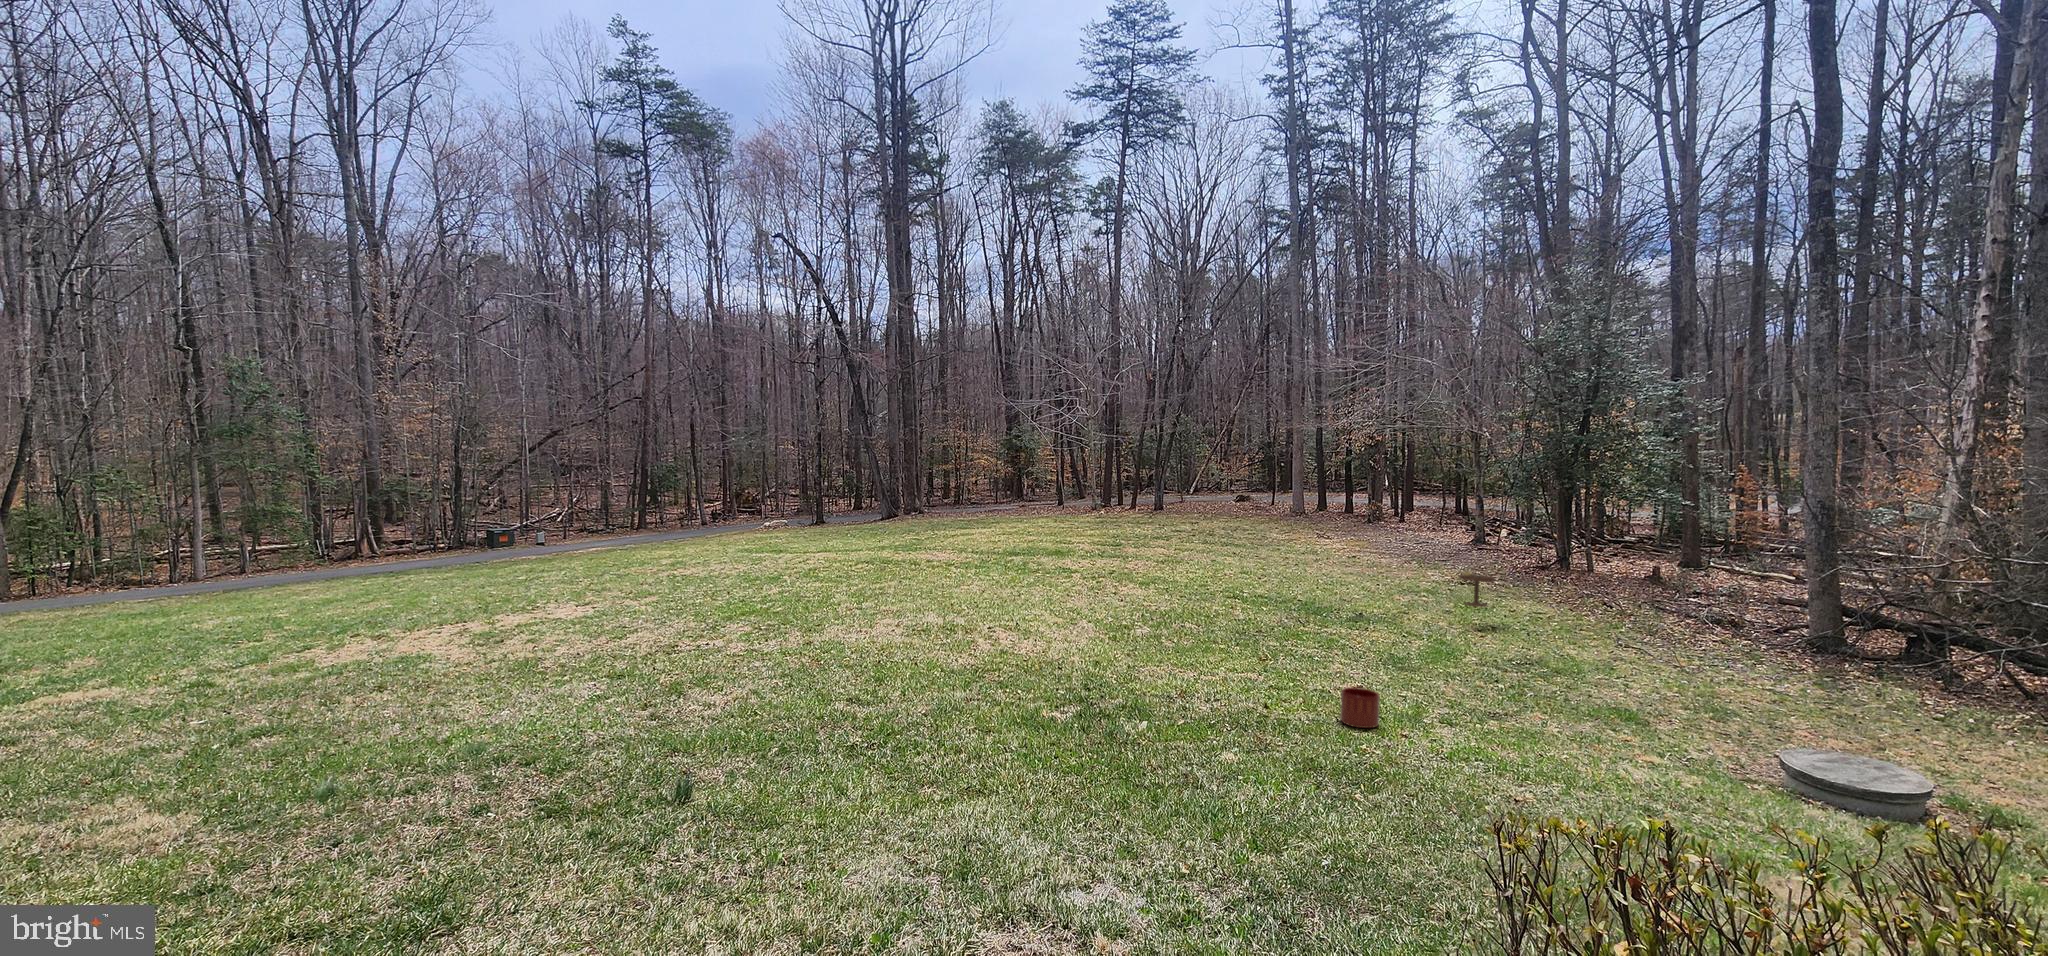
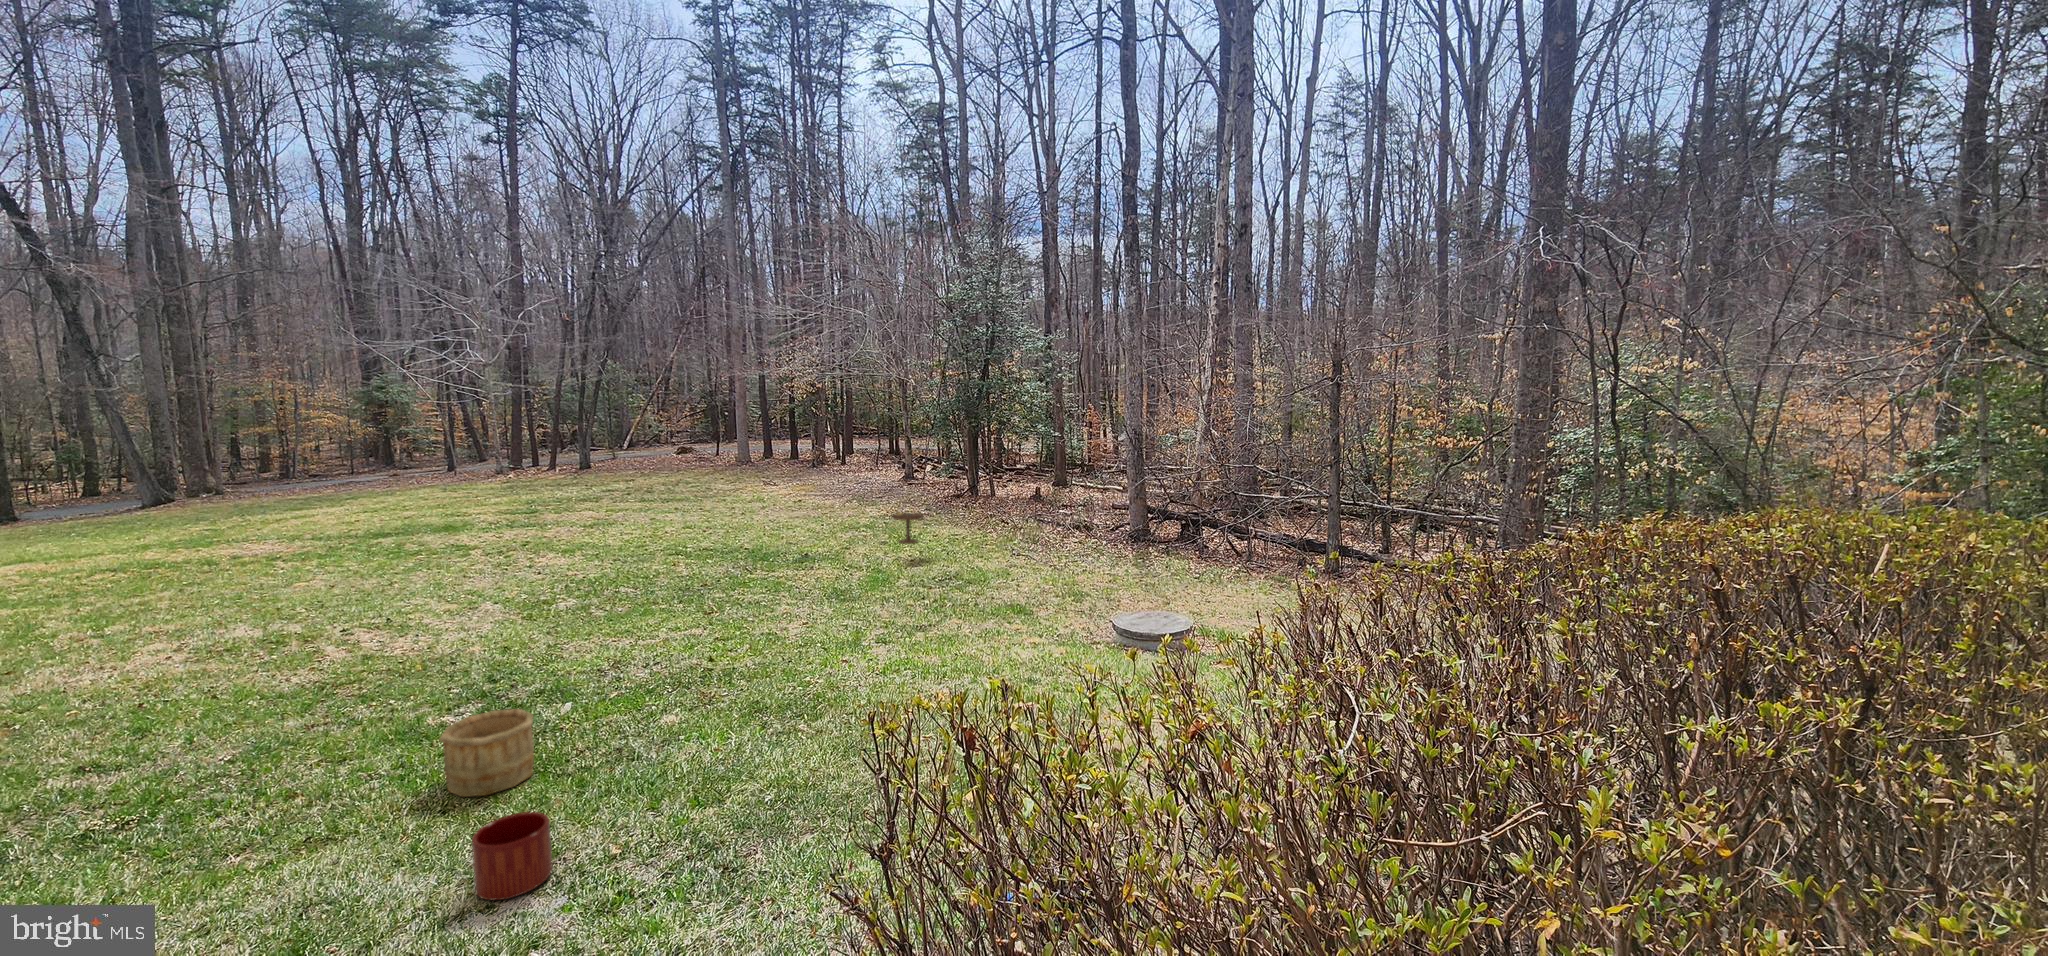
wooden bucket: none [1115,669,1169,724] -> present [439,709,534,797]
planter: present [1340,687,1380,728] -> present [472,812,553,900]

